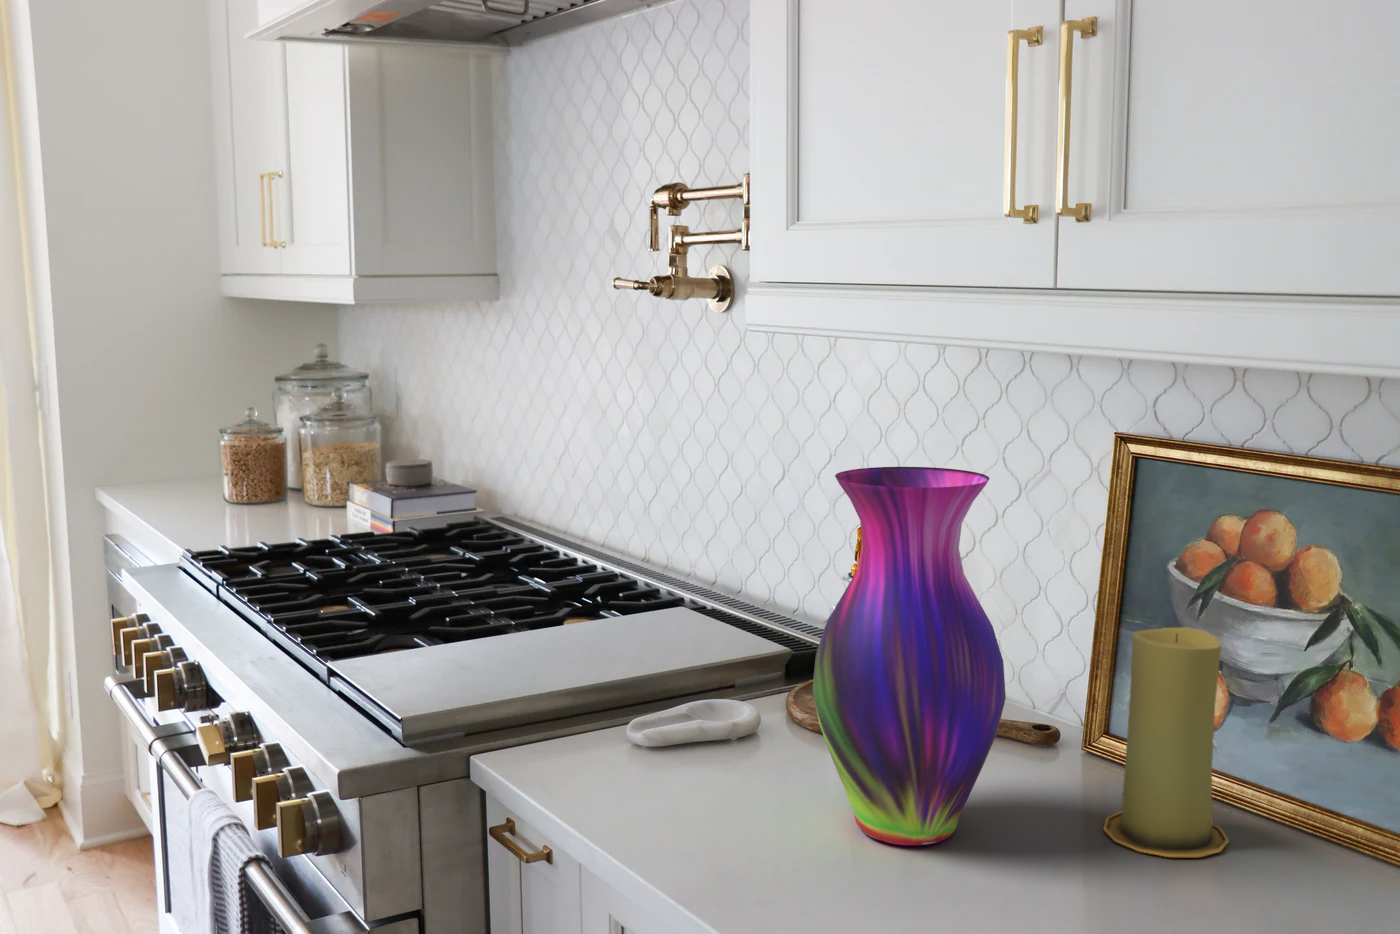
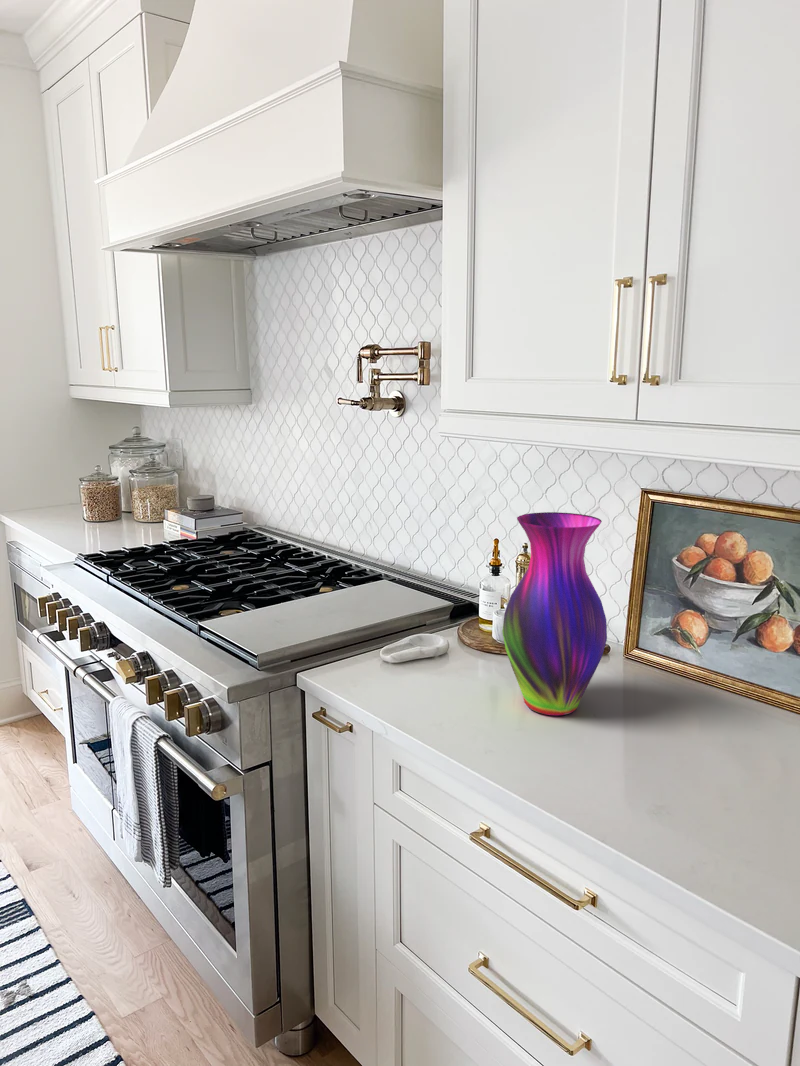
candle: present [1104,627,1229,857] -> none [650,594,716,714]

